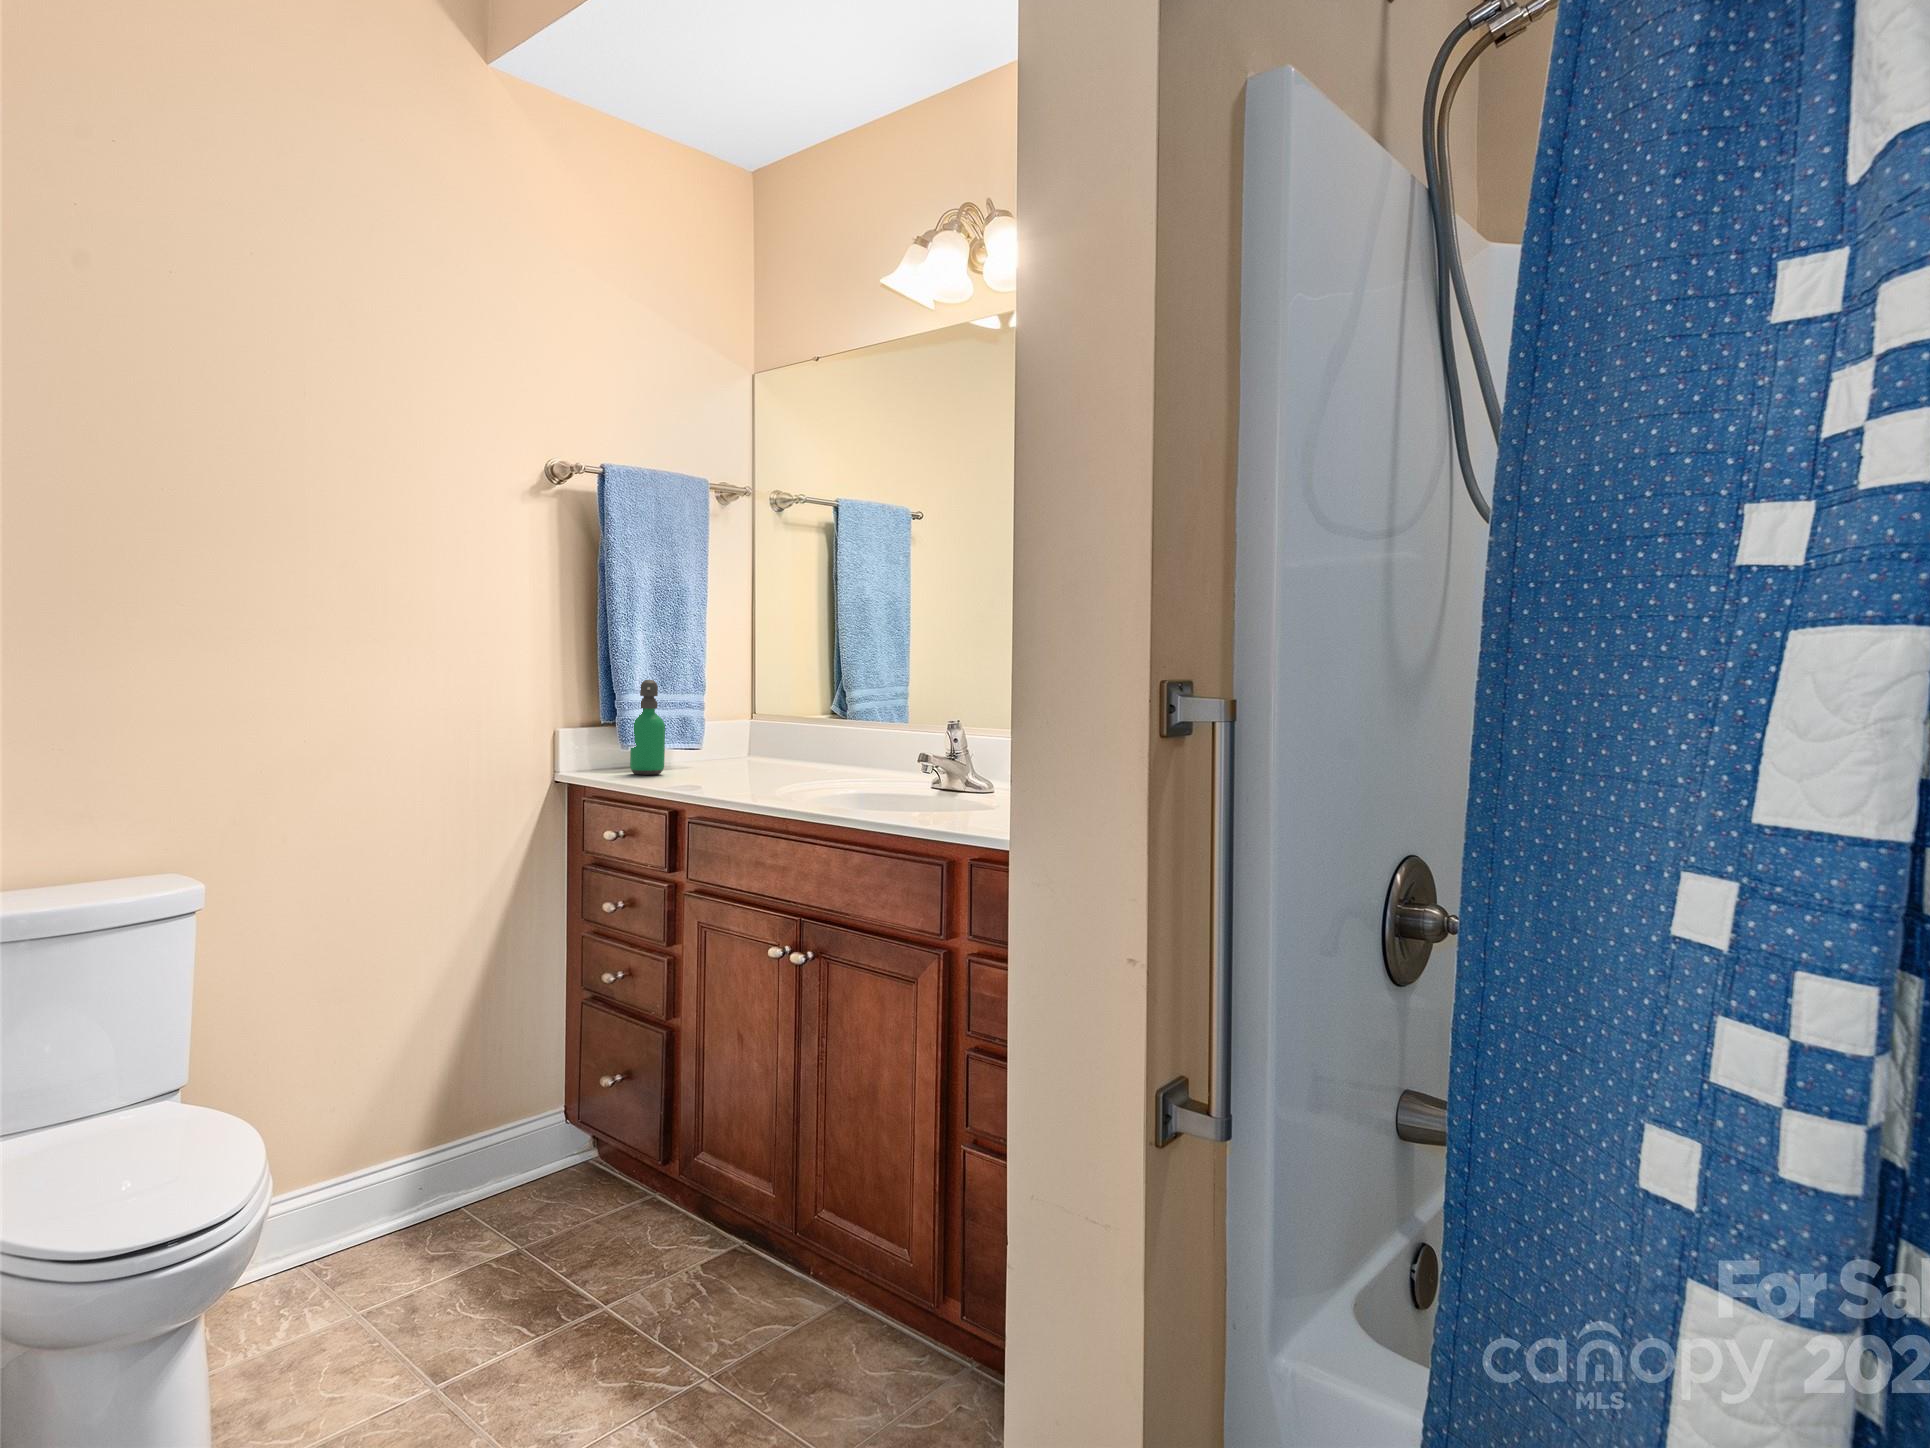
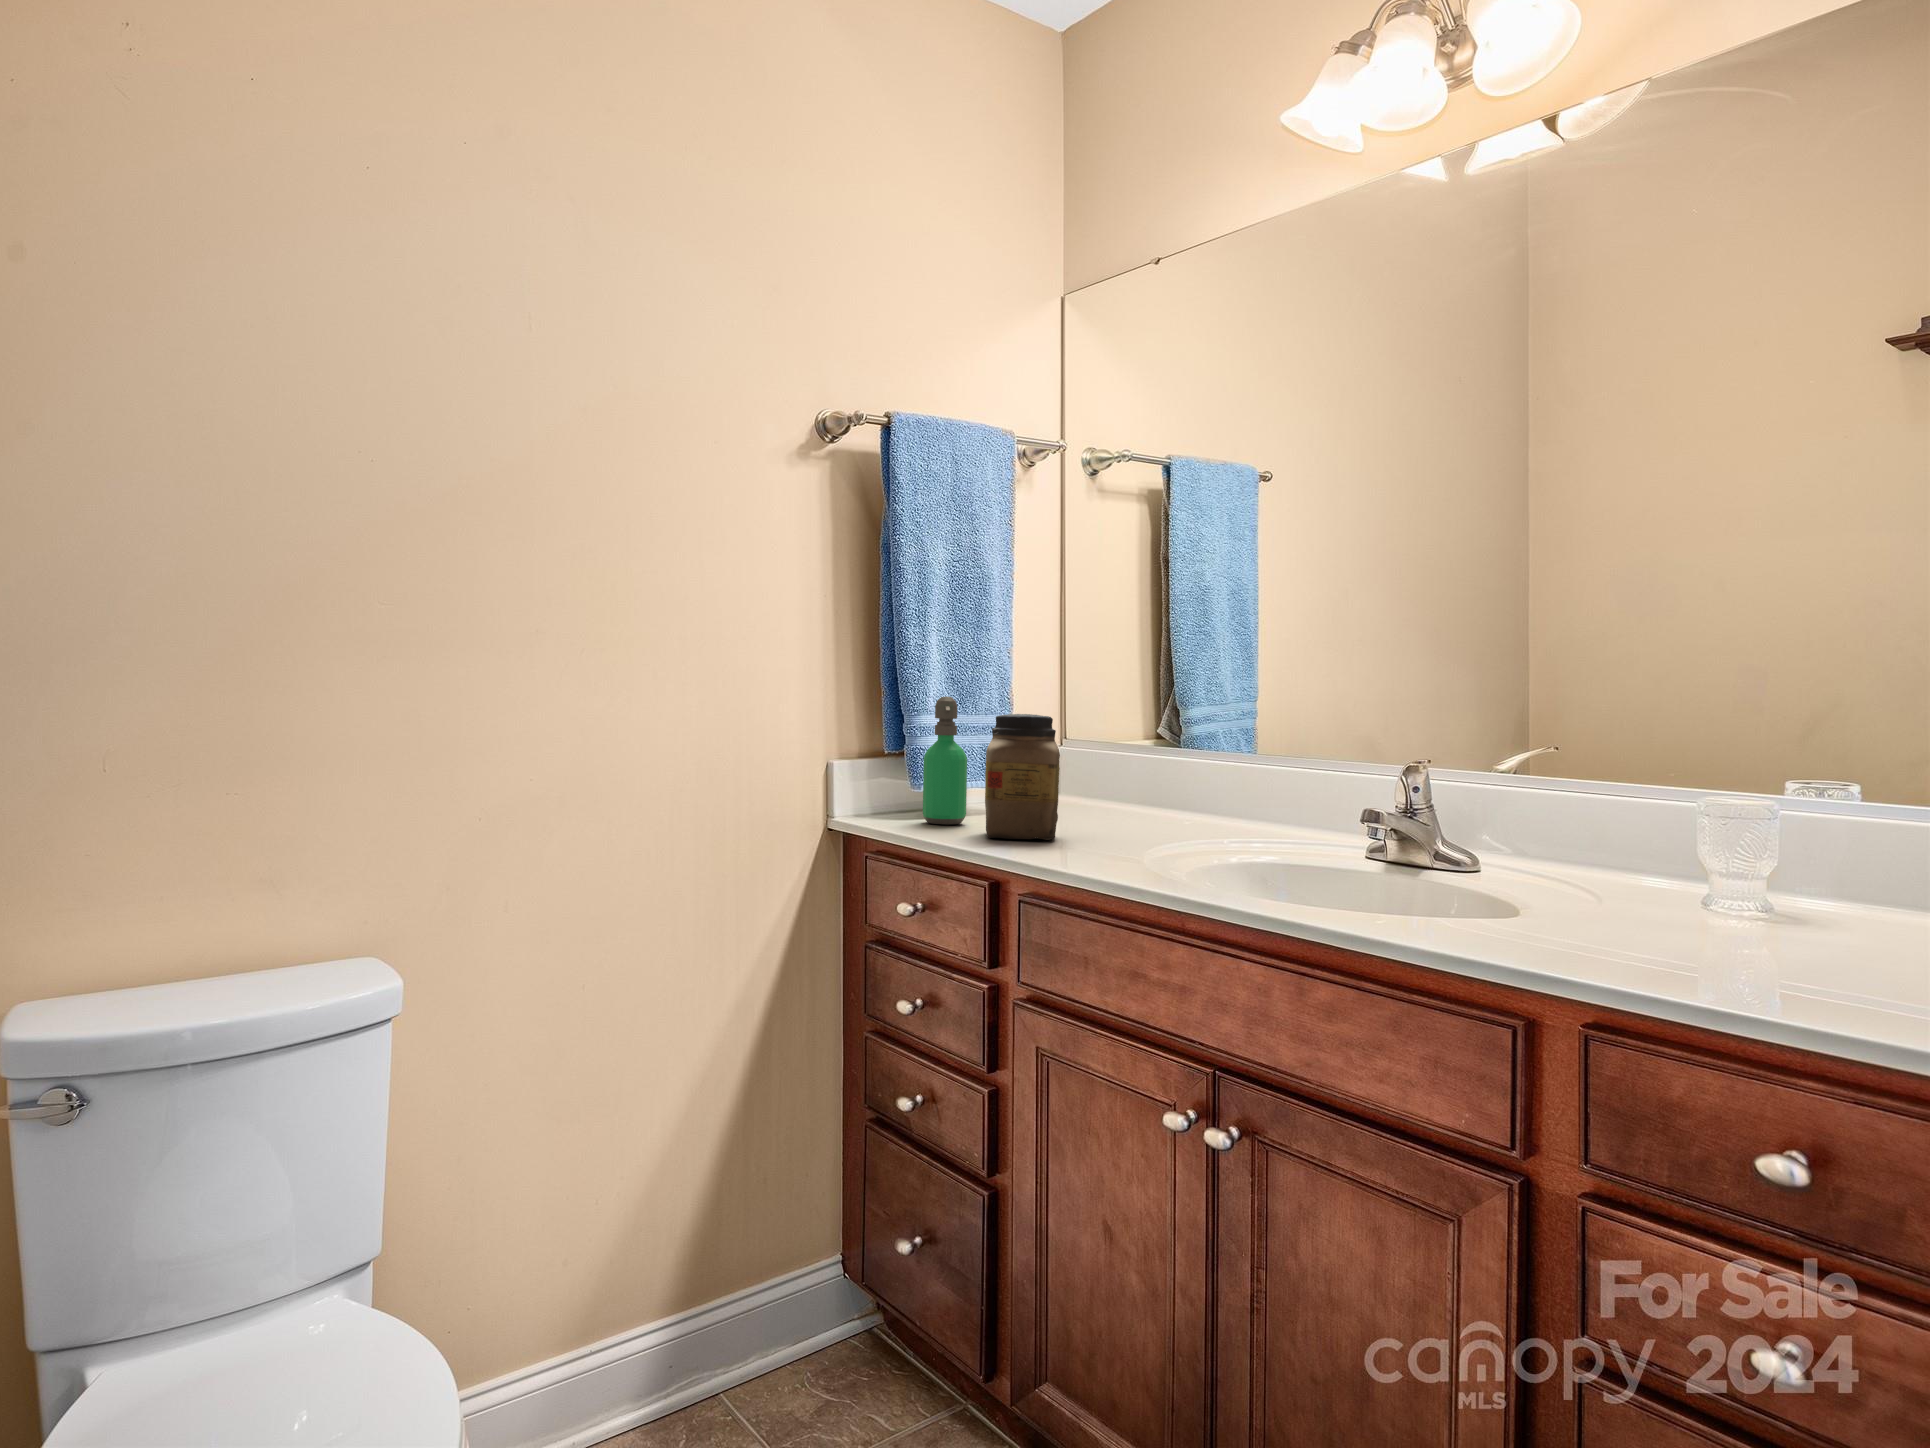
jar: none [673,693,730,782] -> present [985,714,1060,840]

